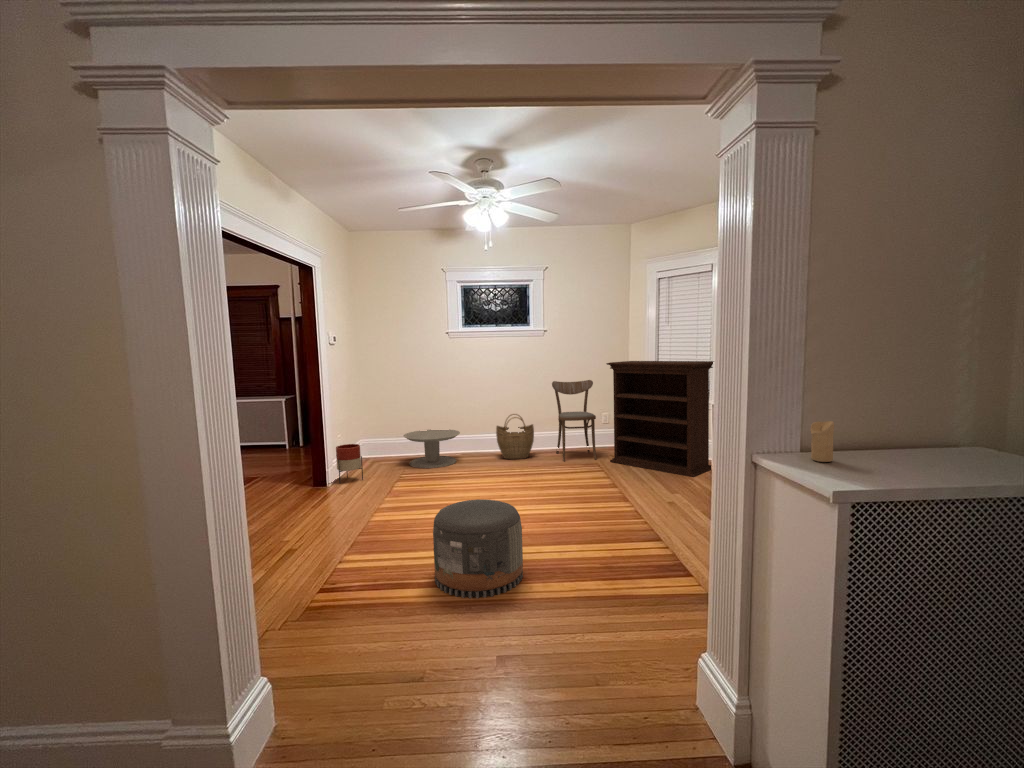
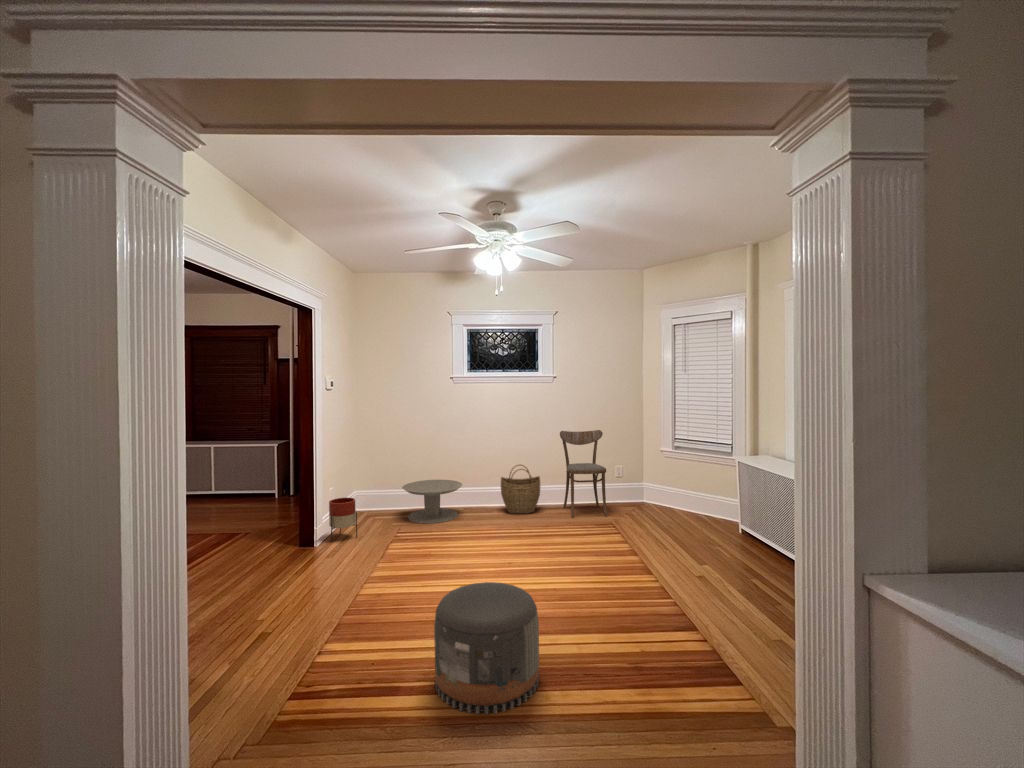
bookshelf: present [606,361,714,477] -> none [618,411,737,541]
candle: present [810,421,834,462] -> none [955,544,992,604]

